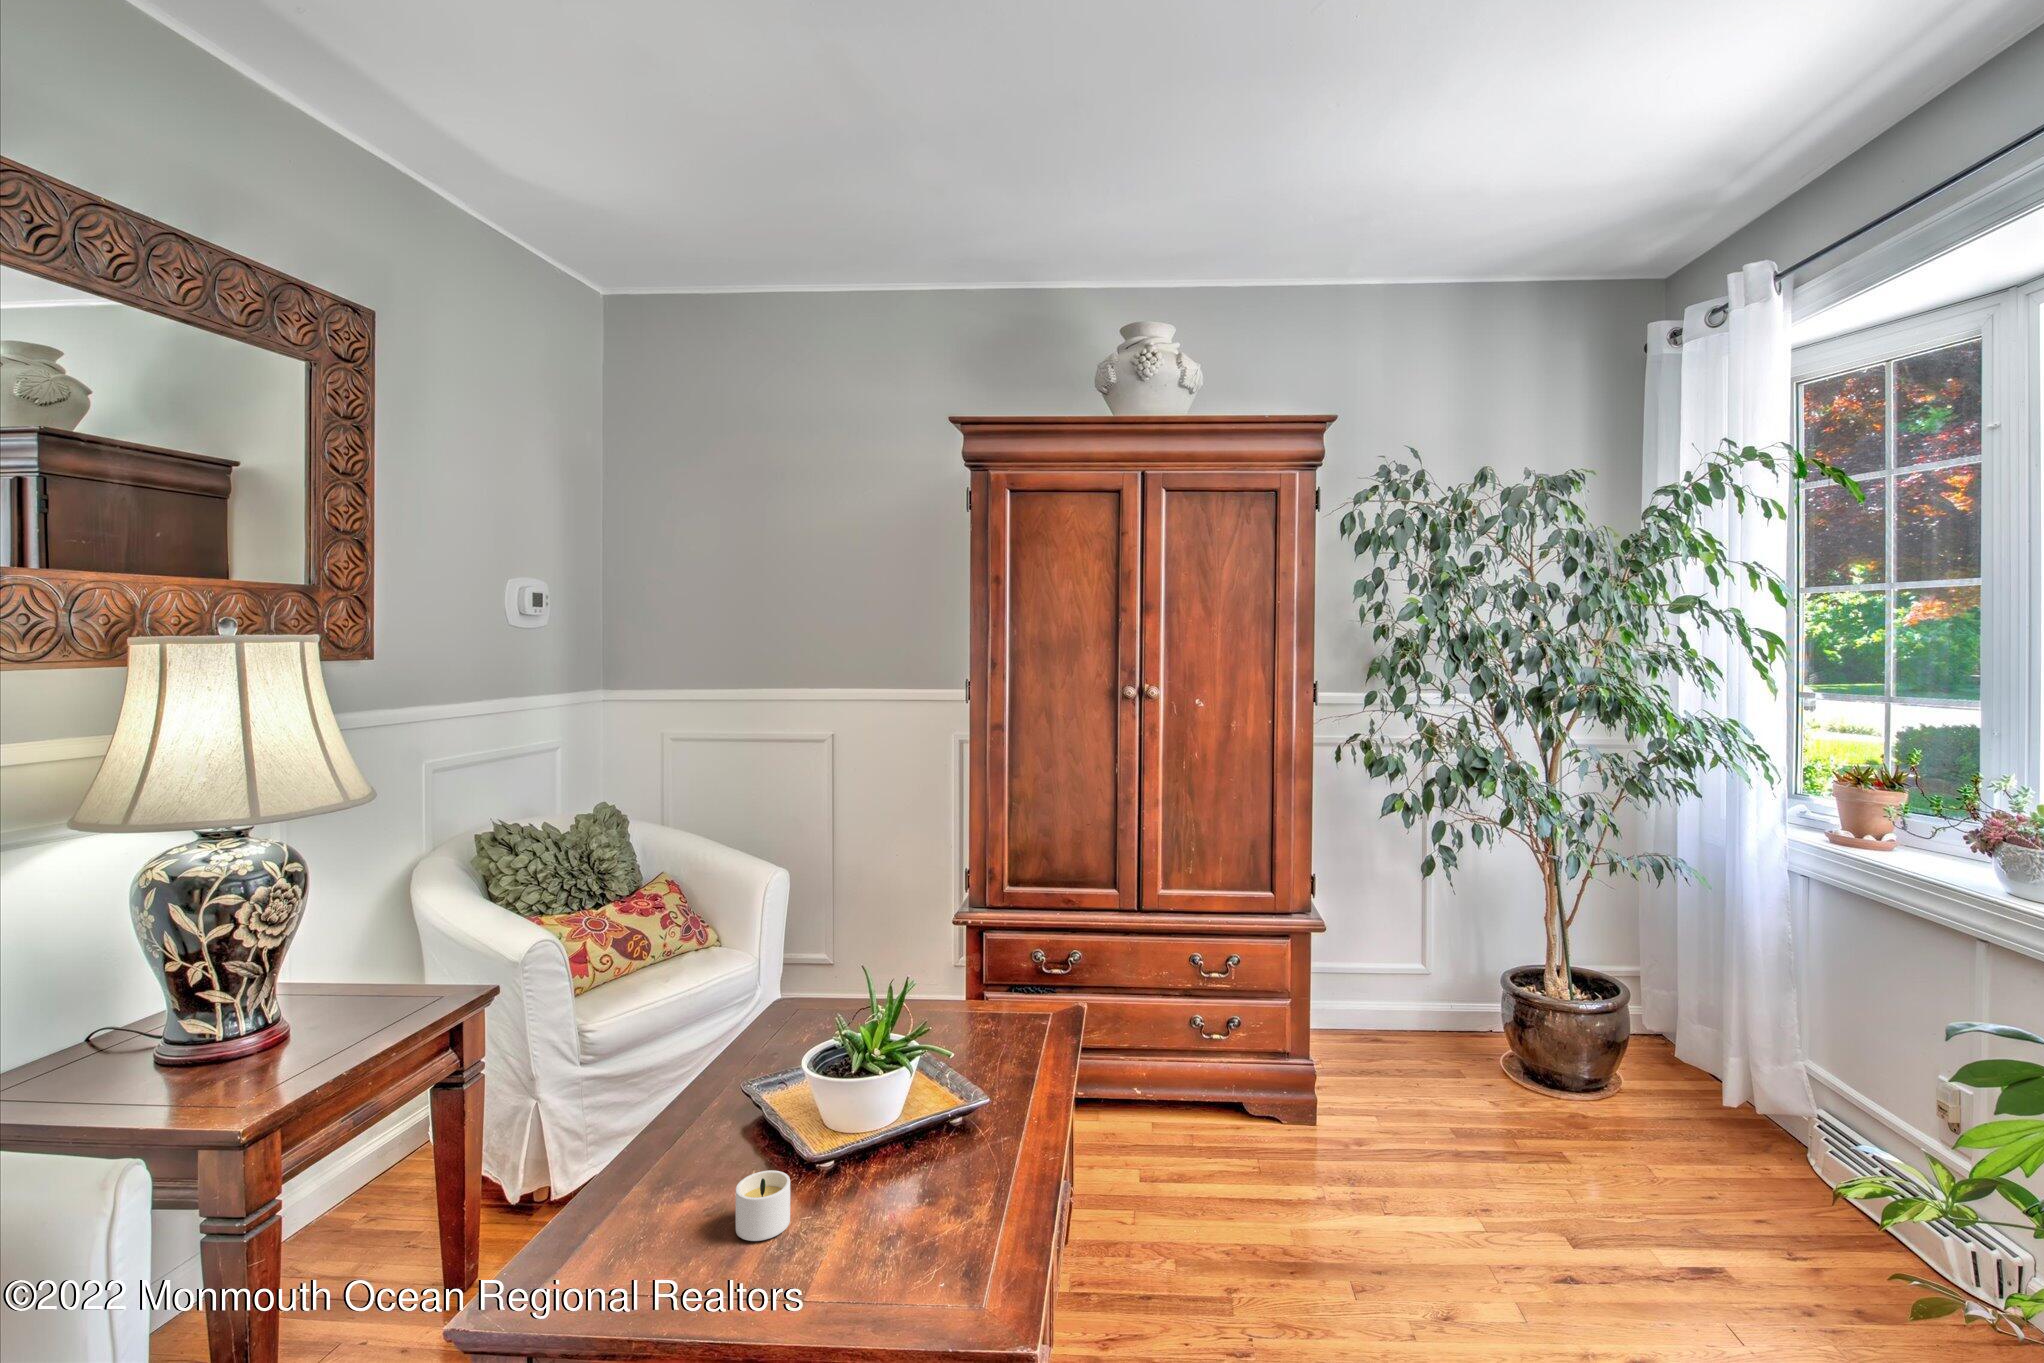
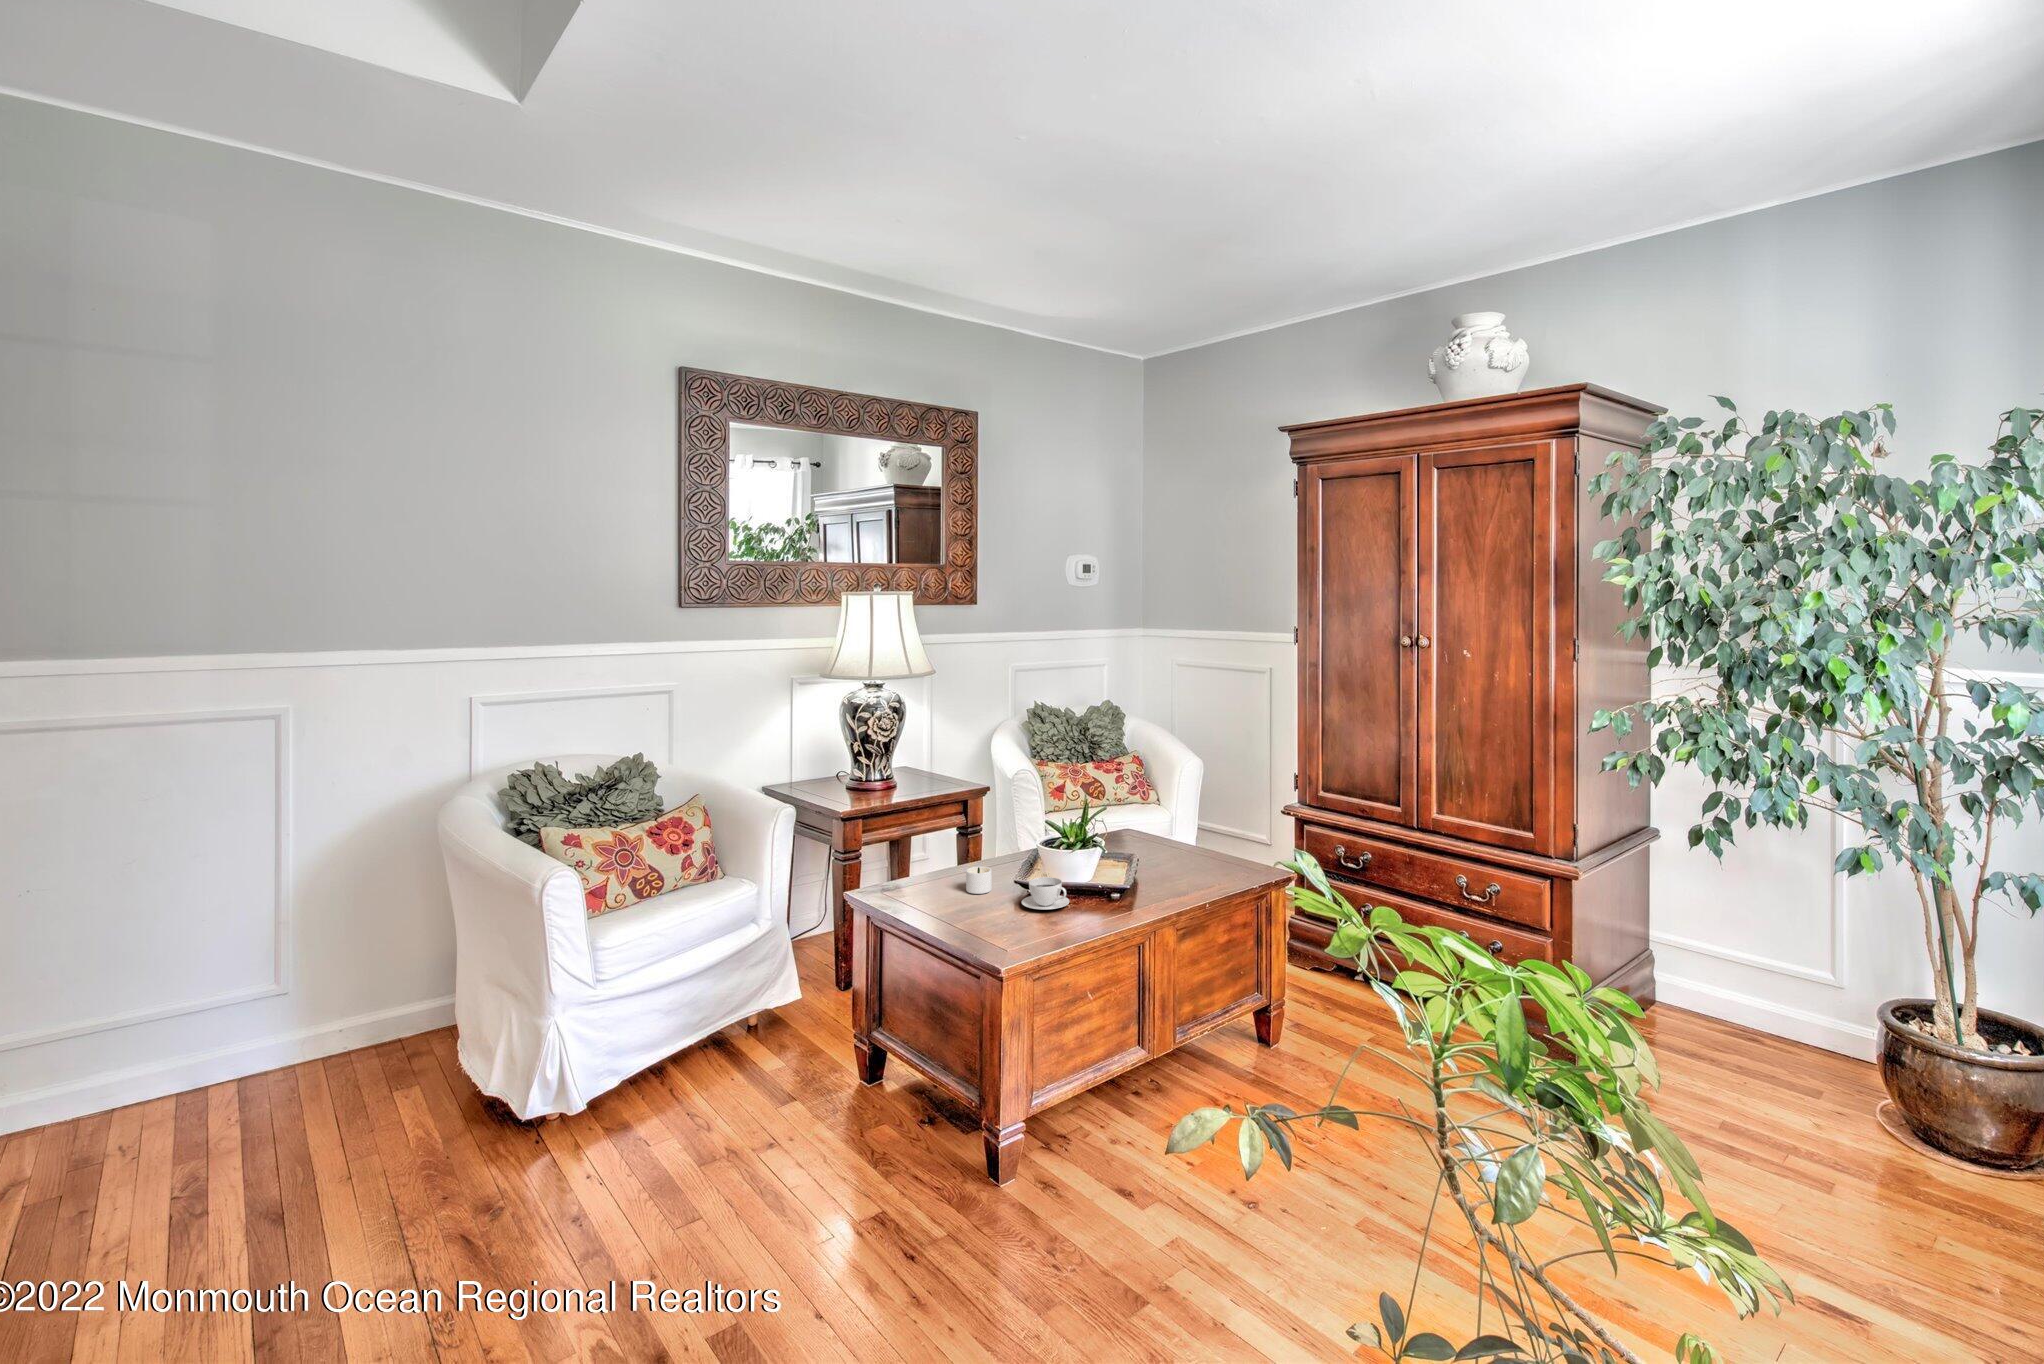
teacup: none [885,1147,979,1229] -> present [1022,877,1069,910]

